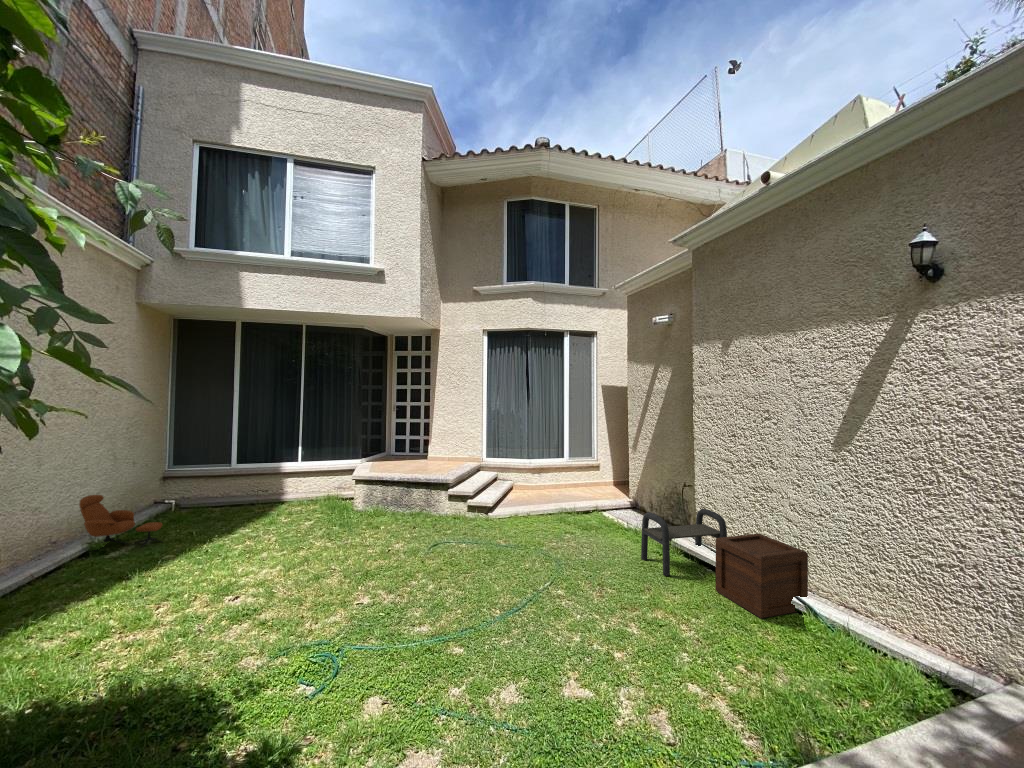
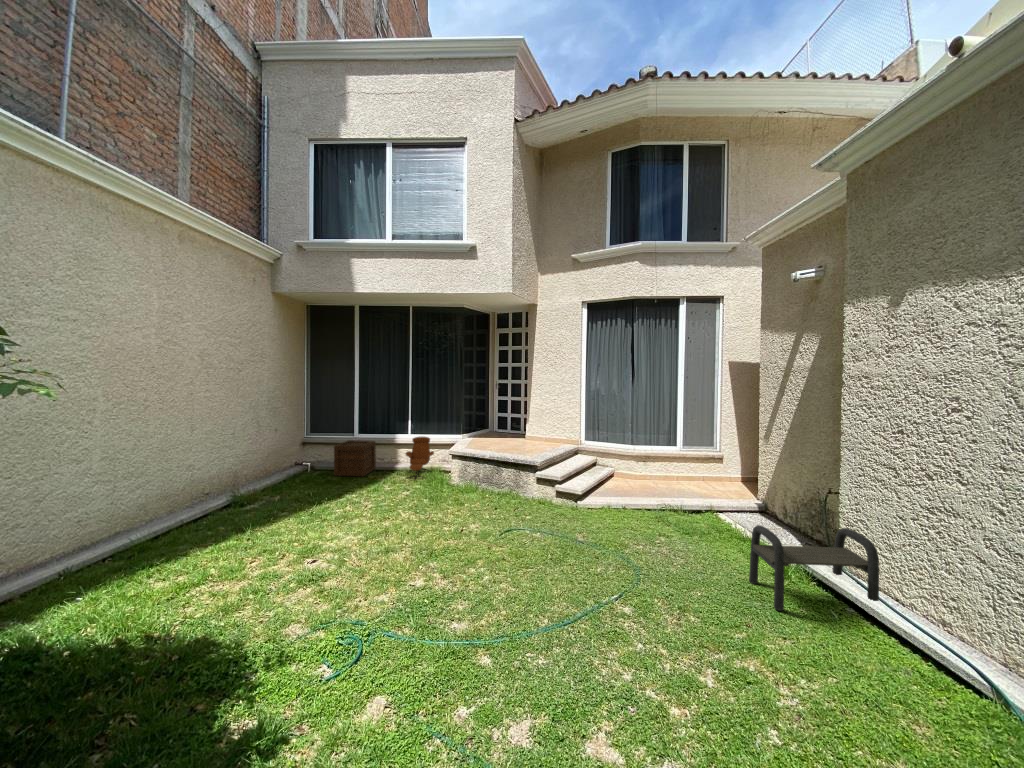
lounge chair: present [79,495,162,551] -> present [406,437,434,479]
wooden crate: present [716,533,808,618] -> present [334,440,376,476]

